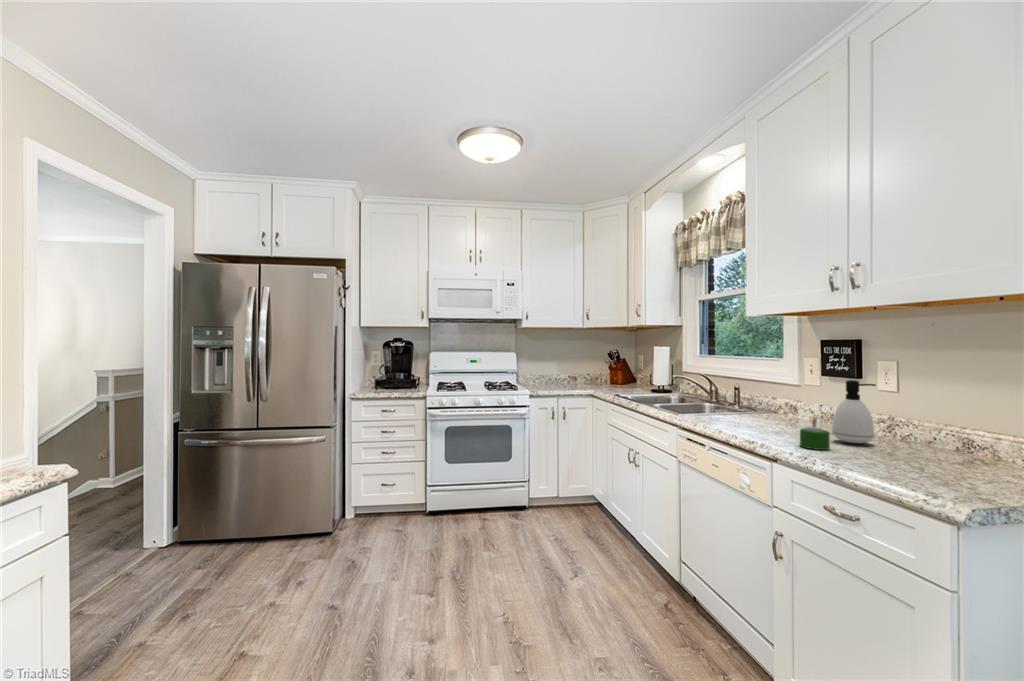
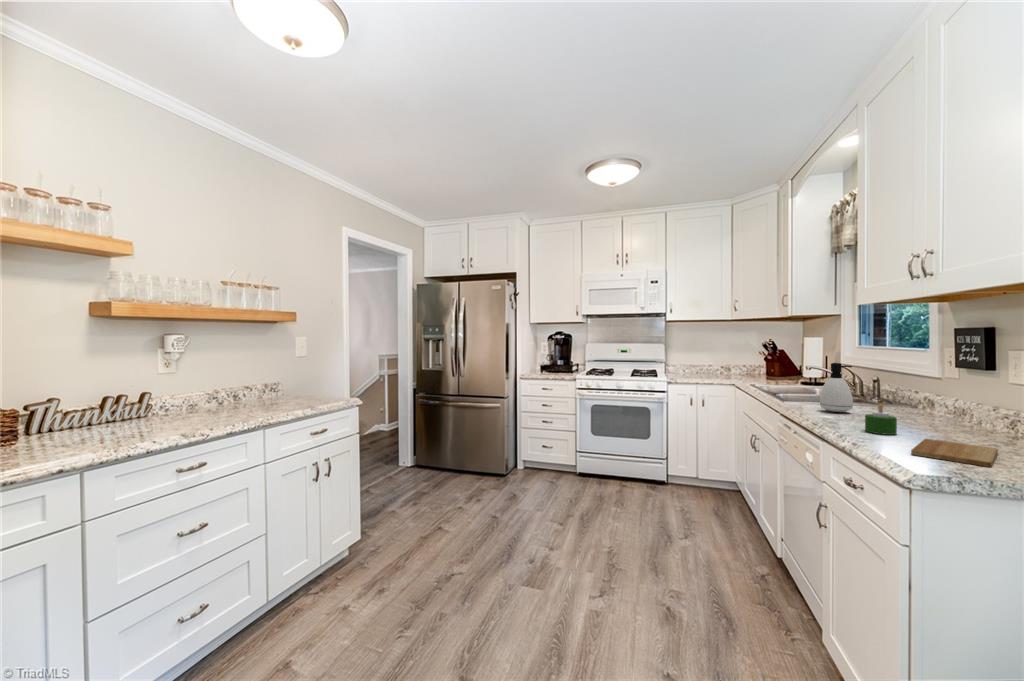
soap dispenser: present [832,380,876,443] -> present [820,363,853,412]
cutting board: none [870,453,972,484] -> present [911,439,998,467]

